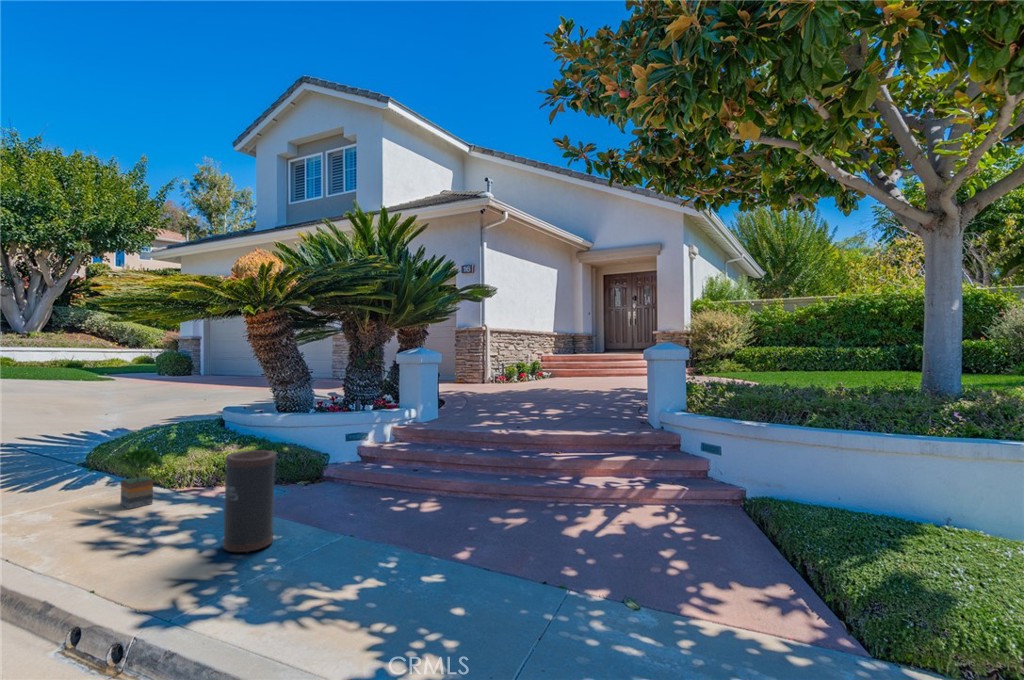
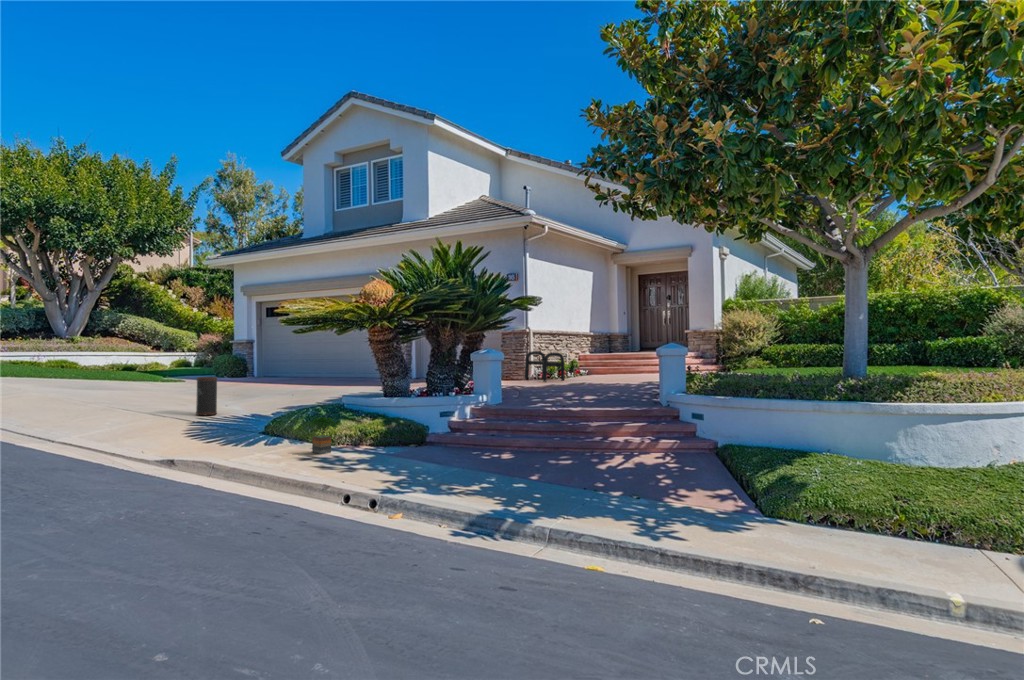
bench: none [479,352,523,386] -> present [525,351,565,382]
trash can: present [223,450,276,553] -> present [196,377,217,416]

